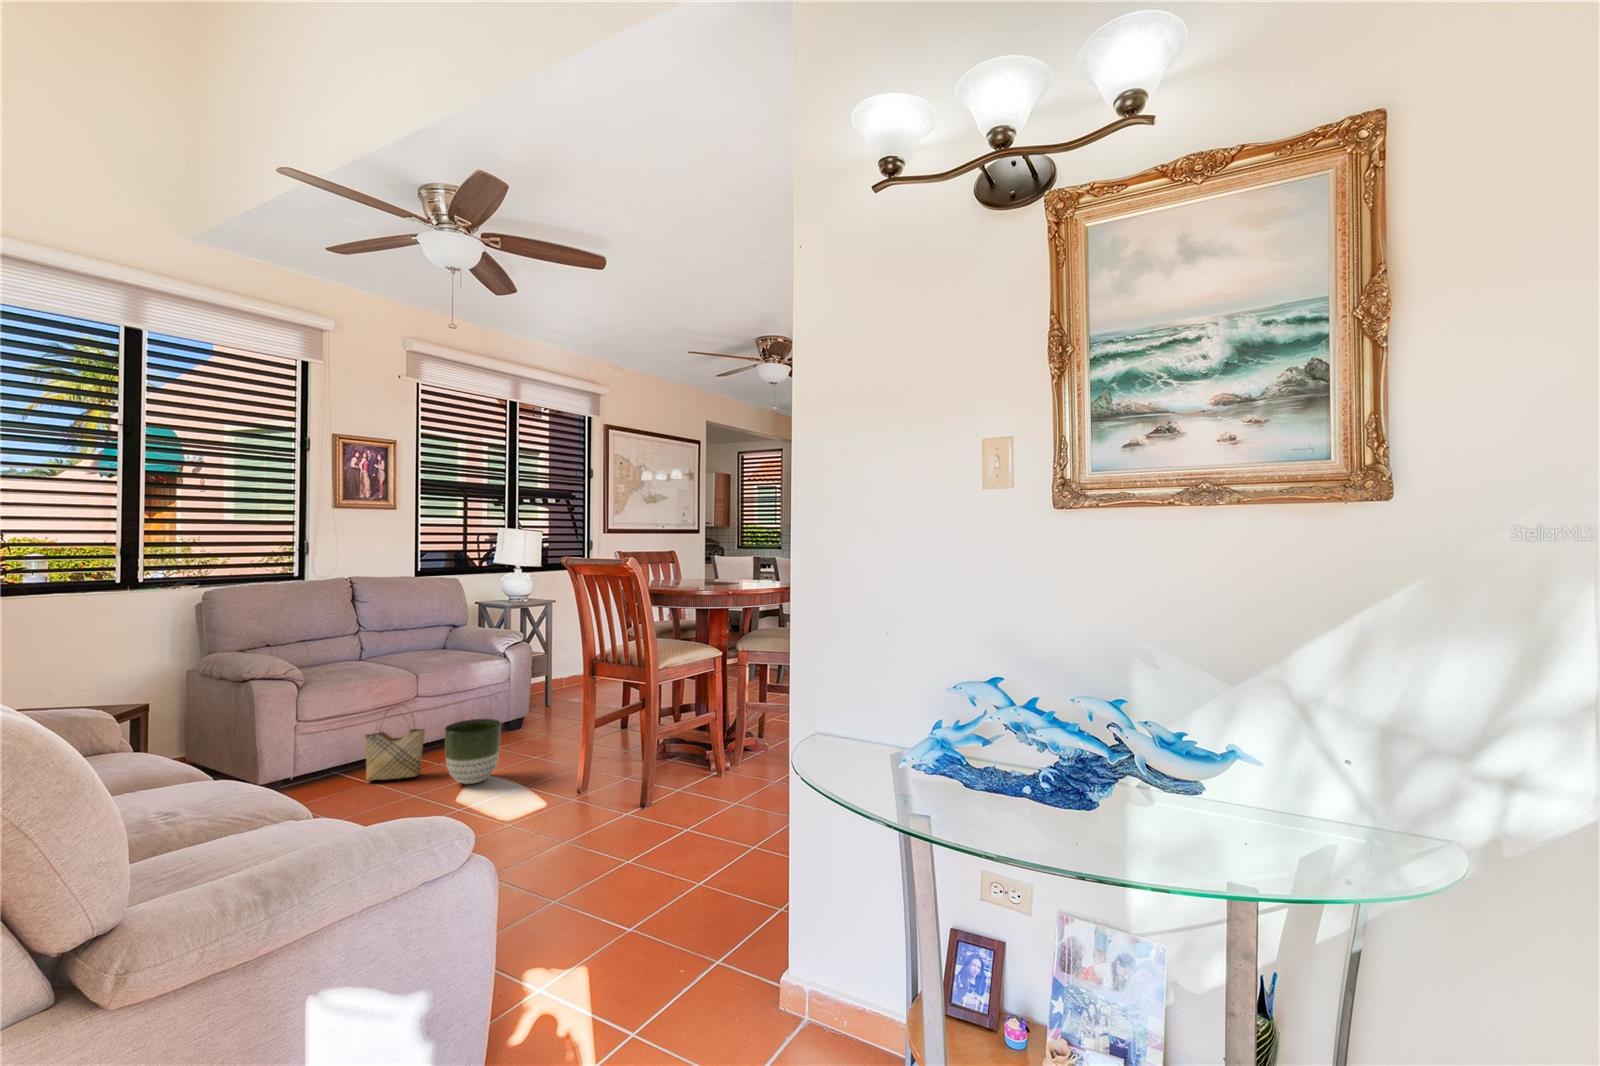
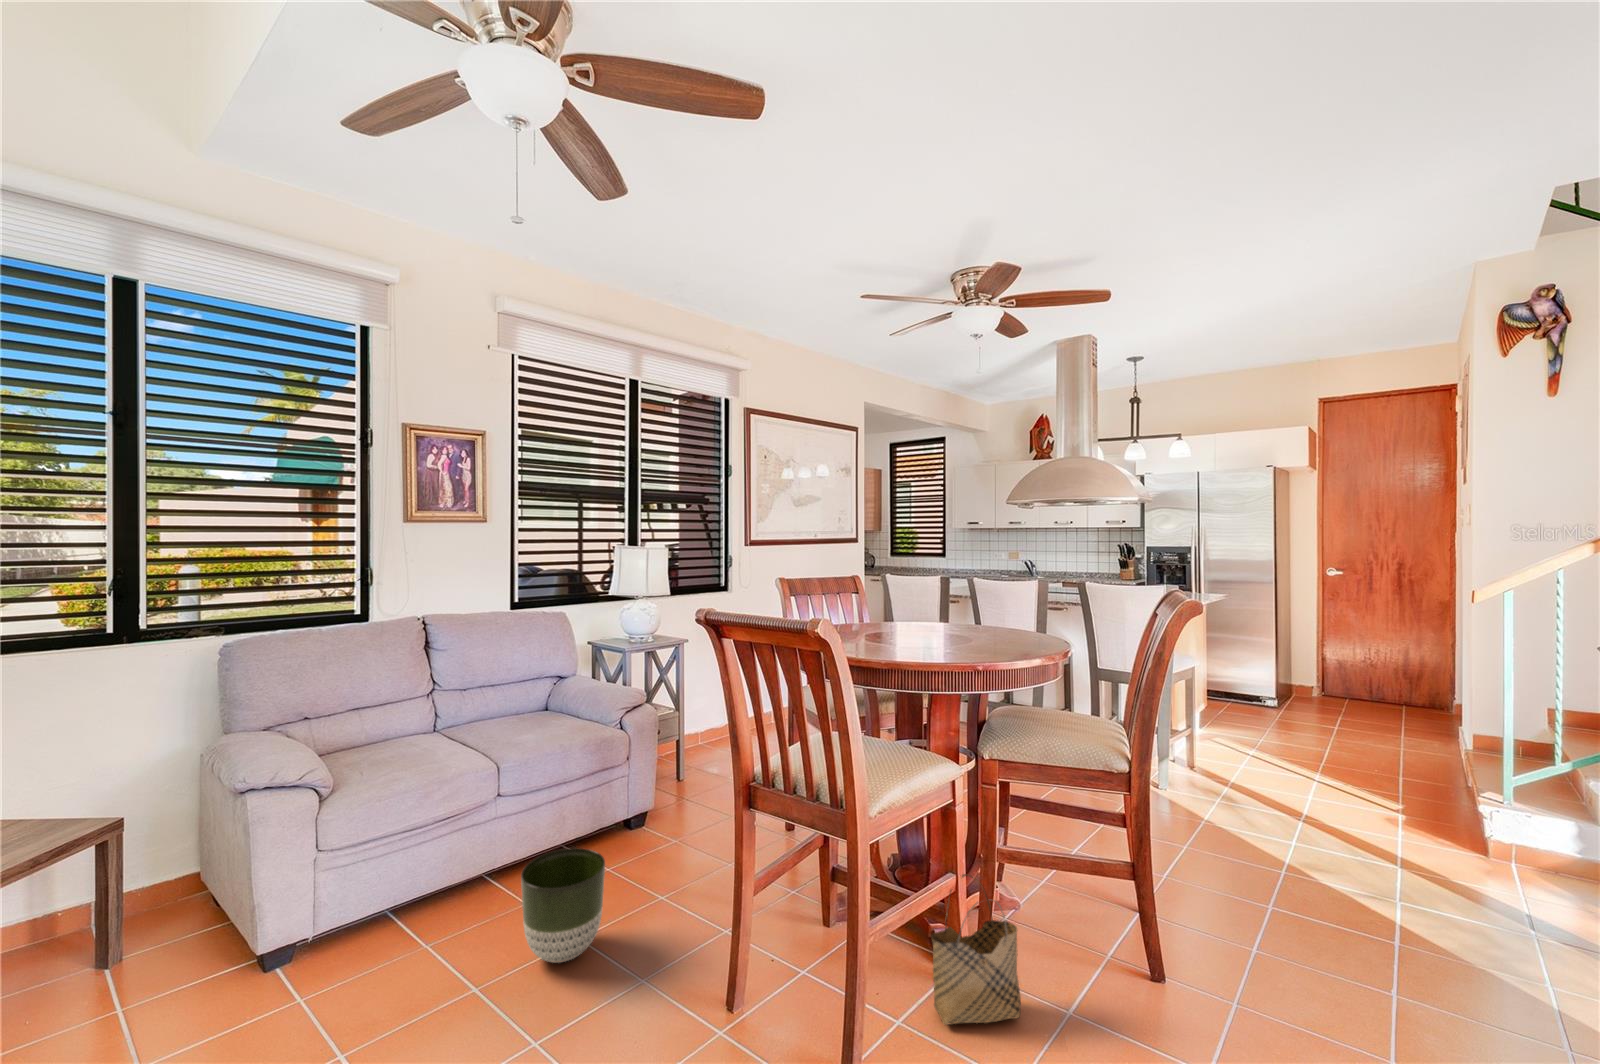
woven basket: present [365,705,425,781] -> present [931,874,1021,1025]

